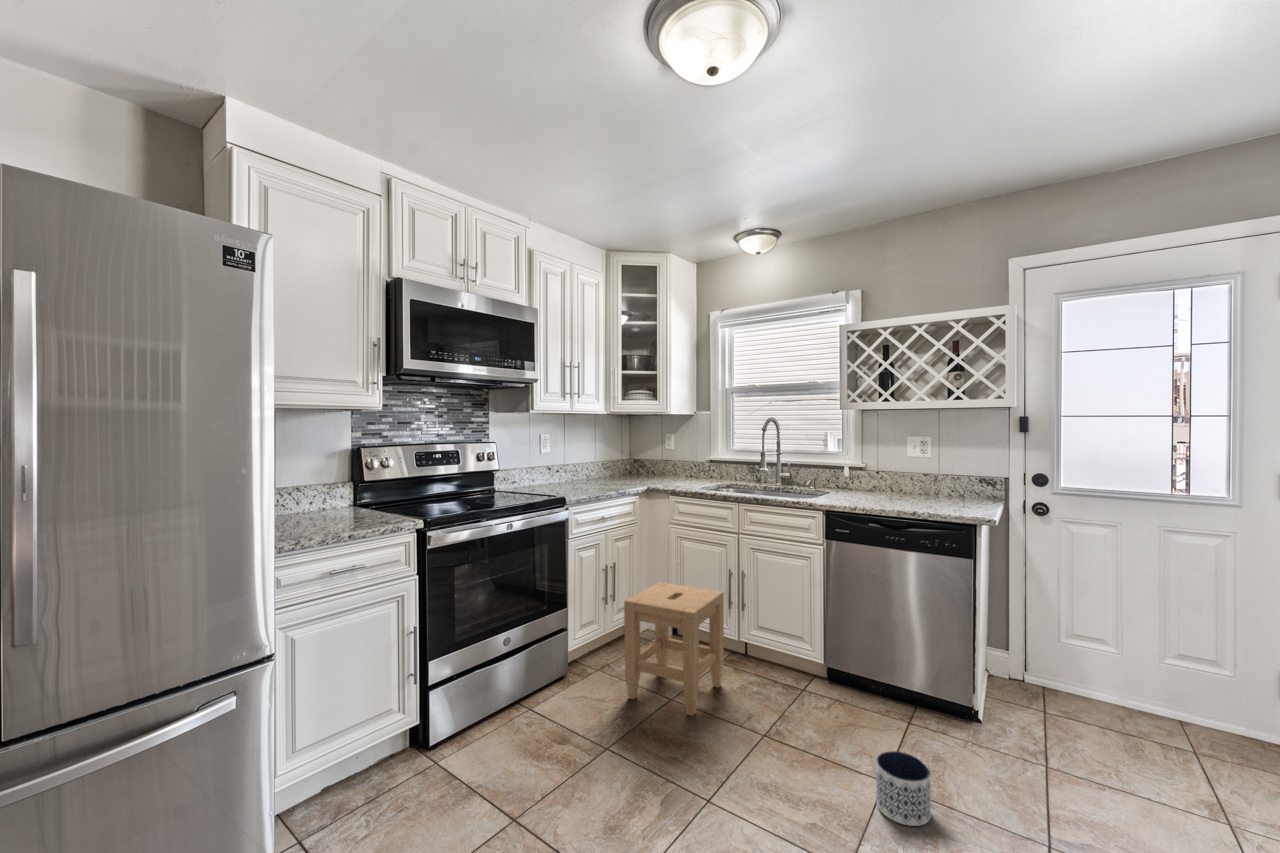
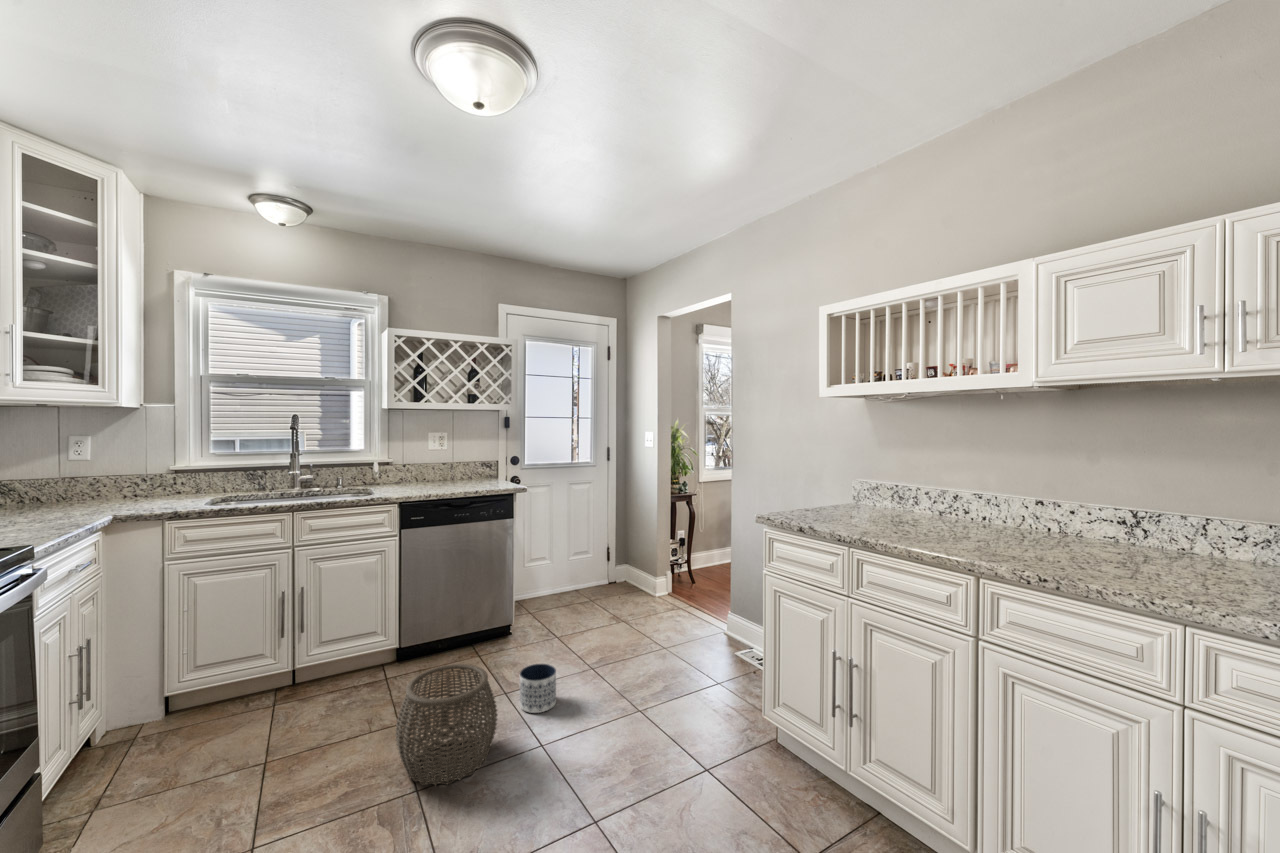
stool: present [624,582,724,716] -> none [194,610,315,791]
woven basket: none [703,687,810,821] -> present [395,664,498,786]

